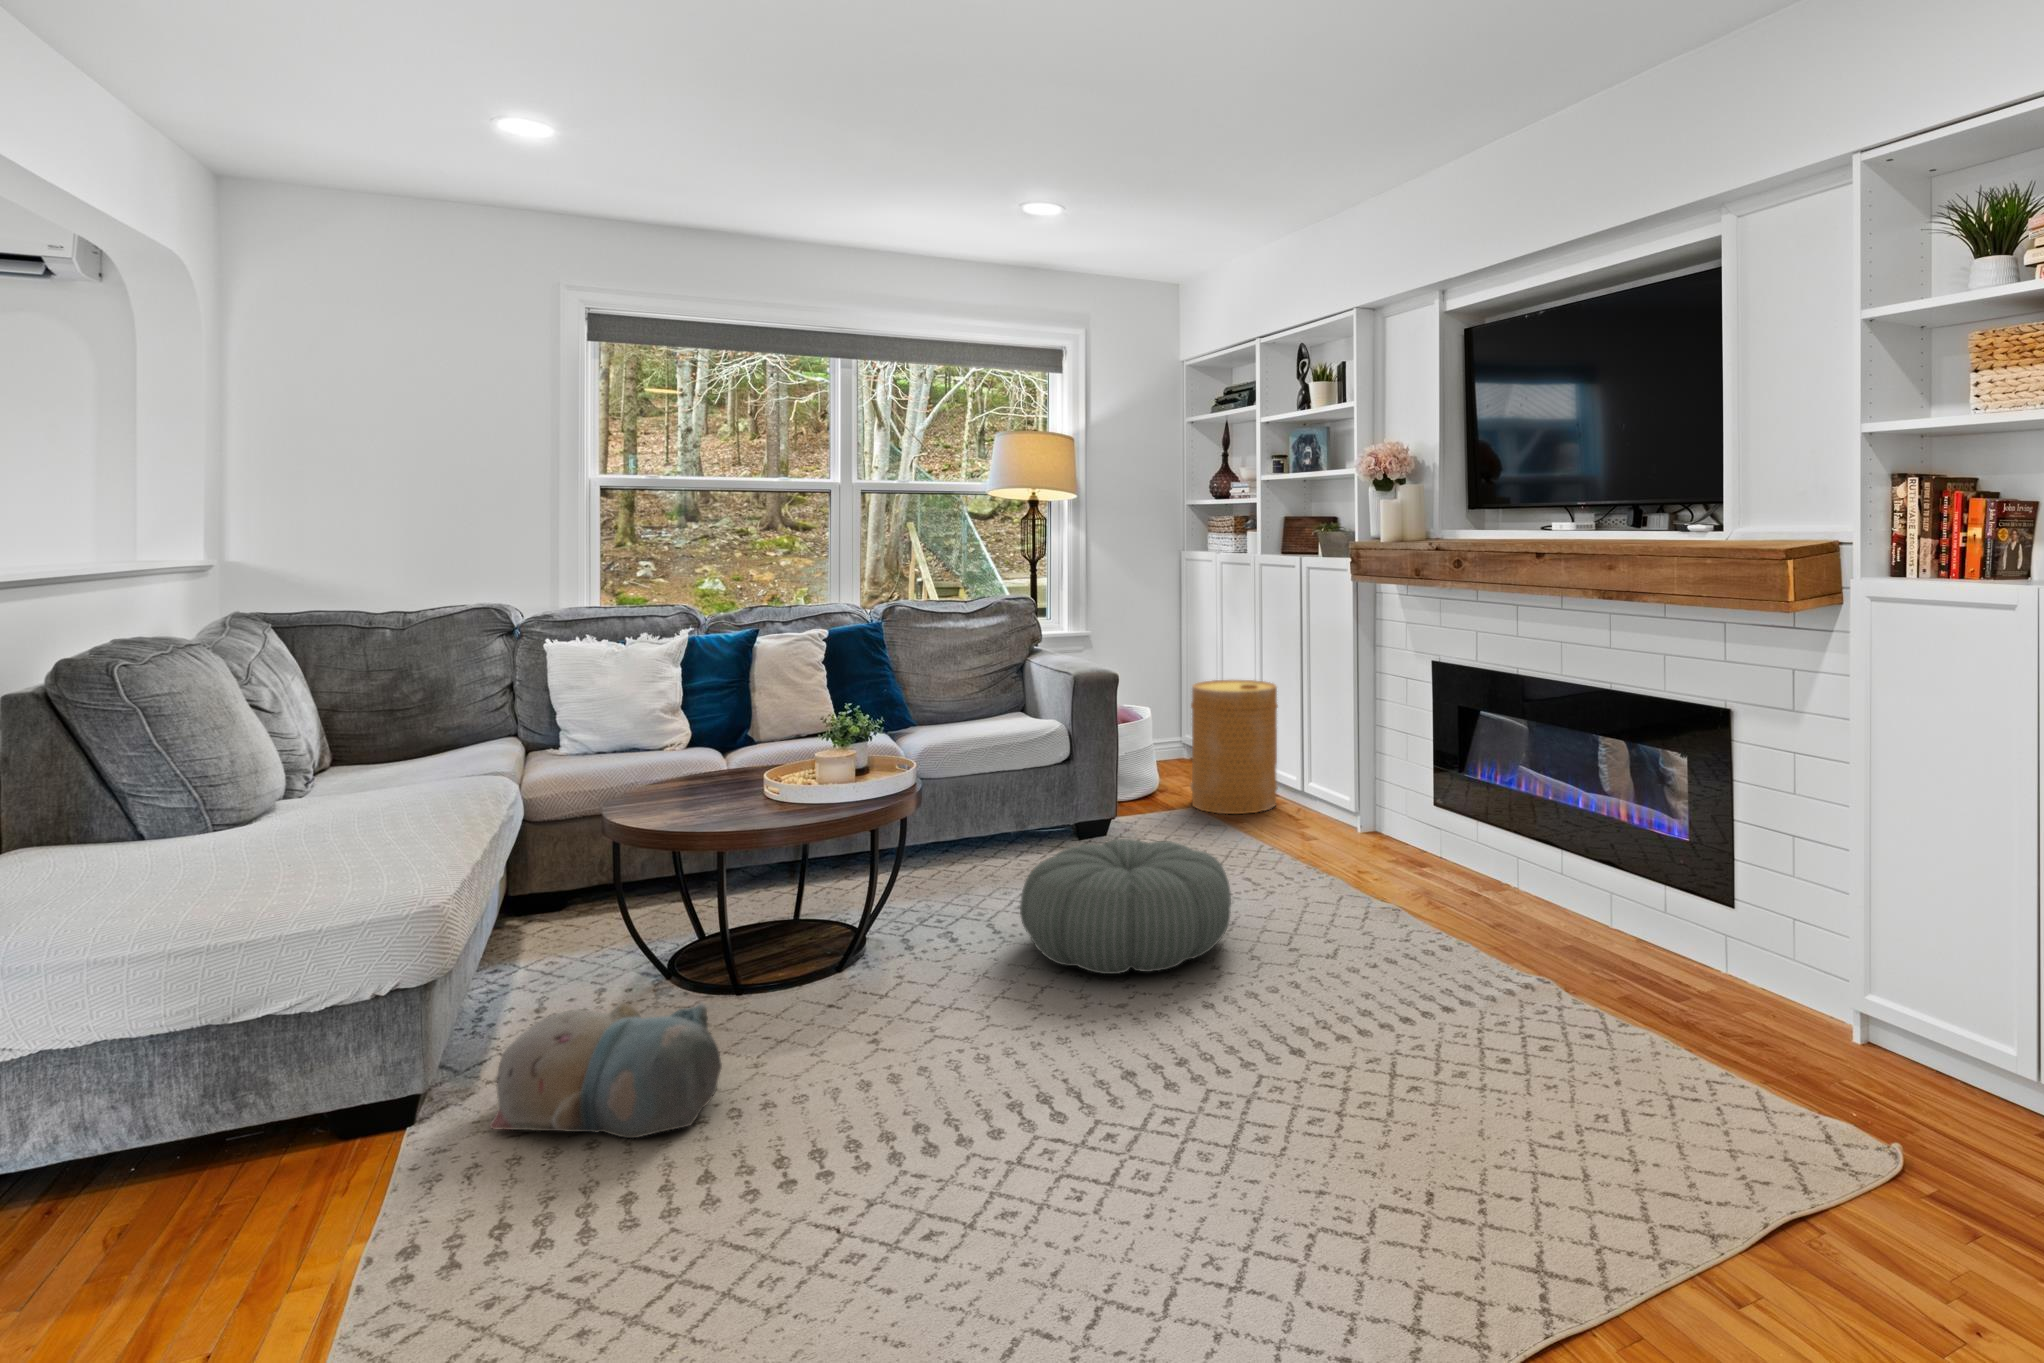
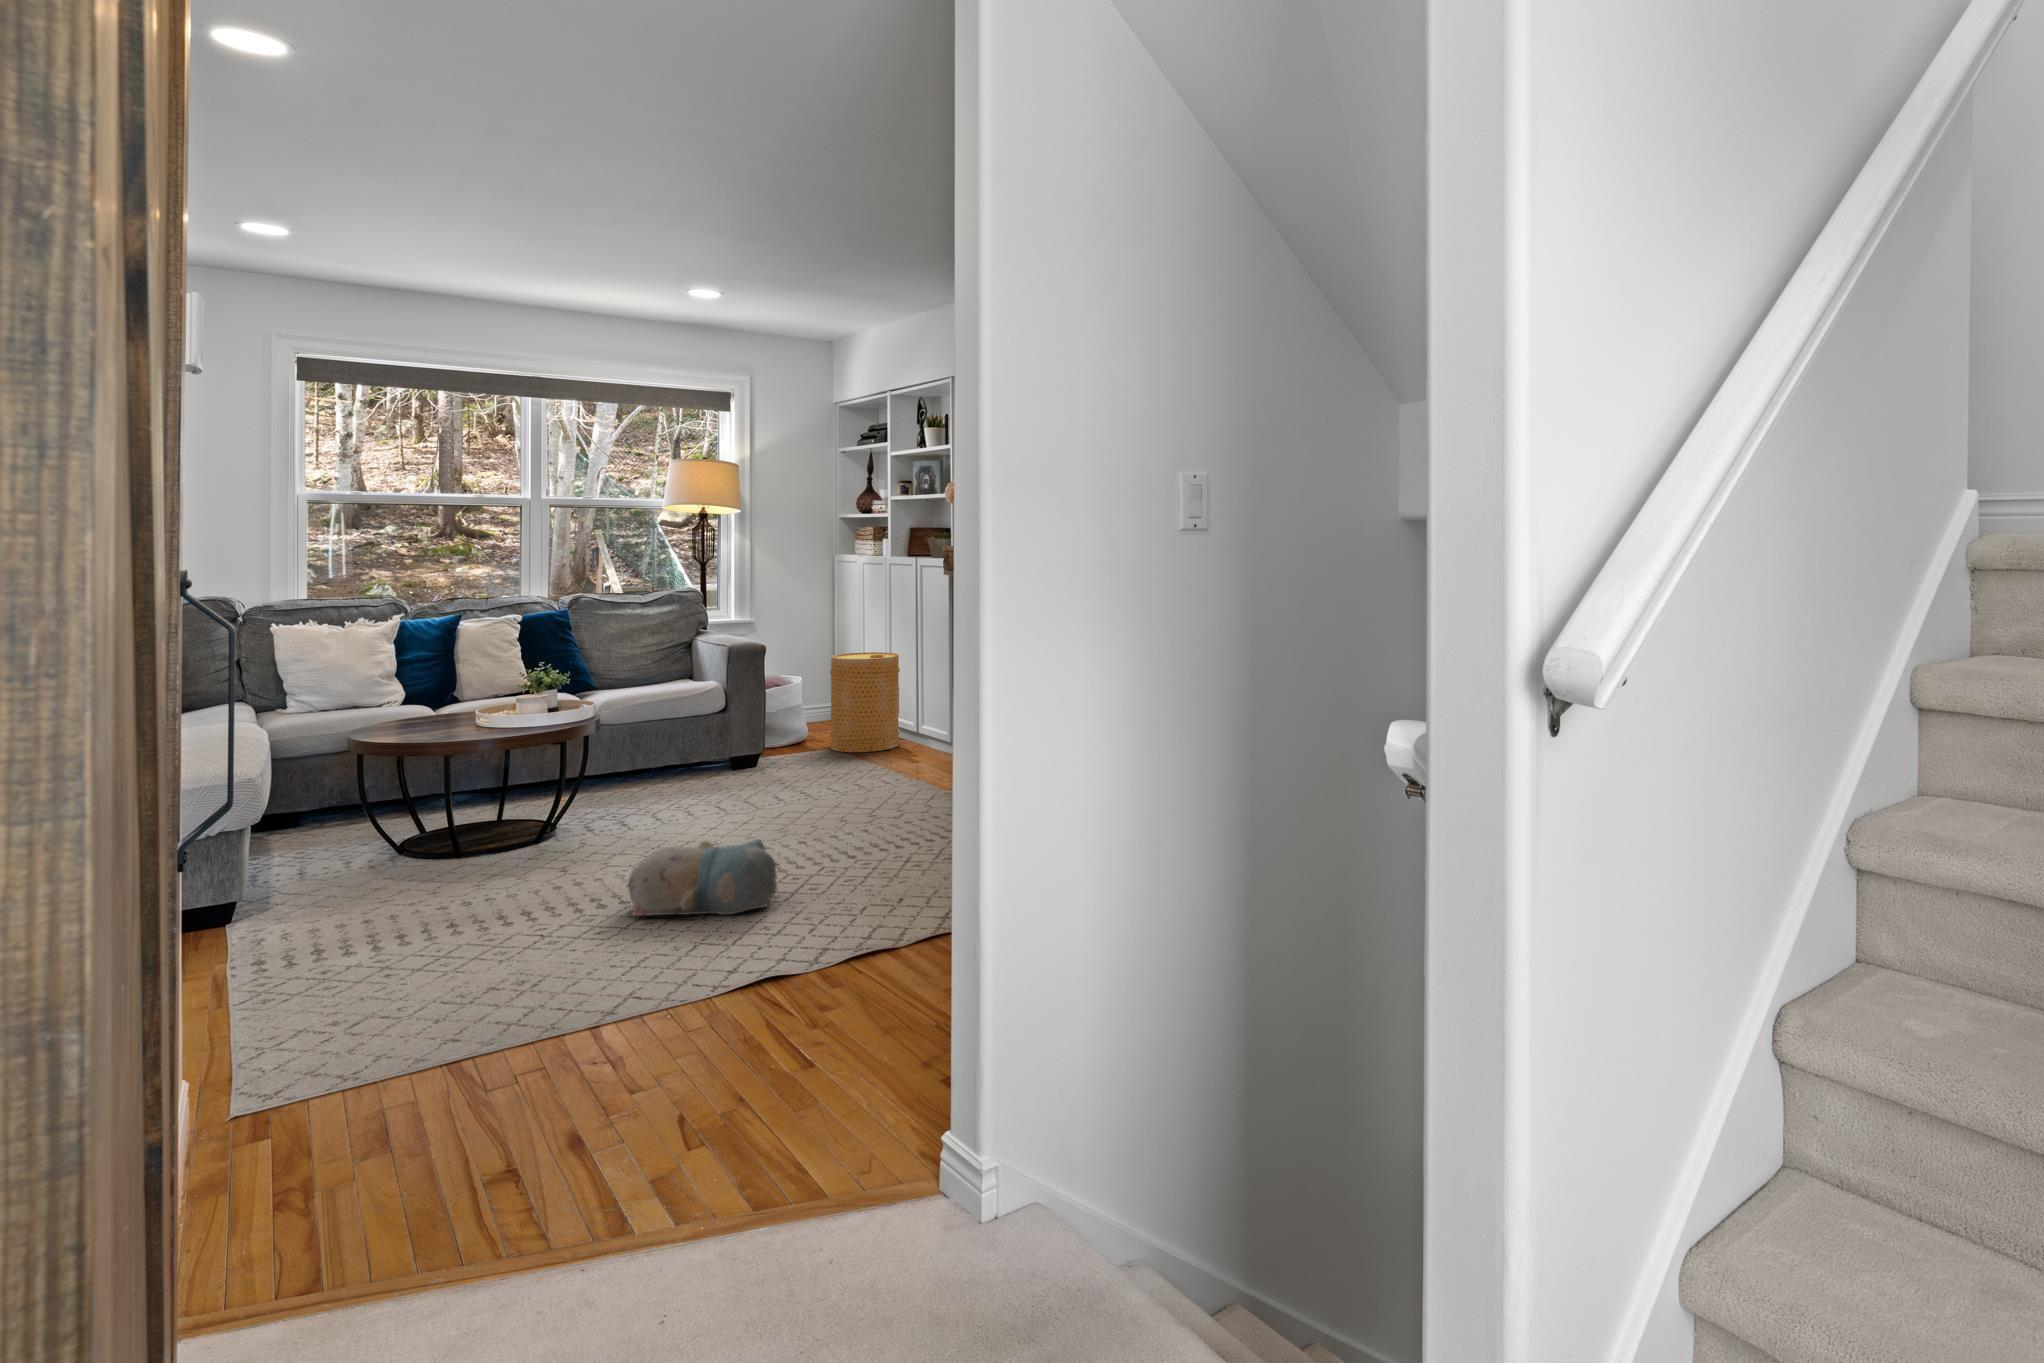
pouf: present [1020,839,1231,974] -> none [674,753,832,836]
plush toy: present [490,1002,722,1138] -> present [628,839,777,916]

